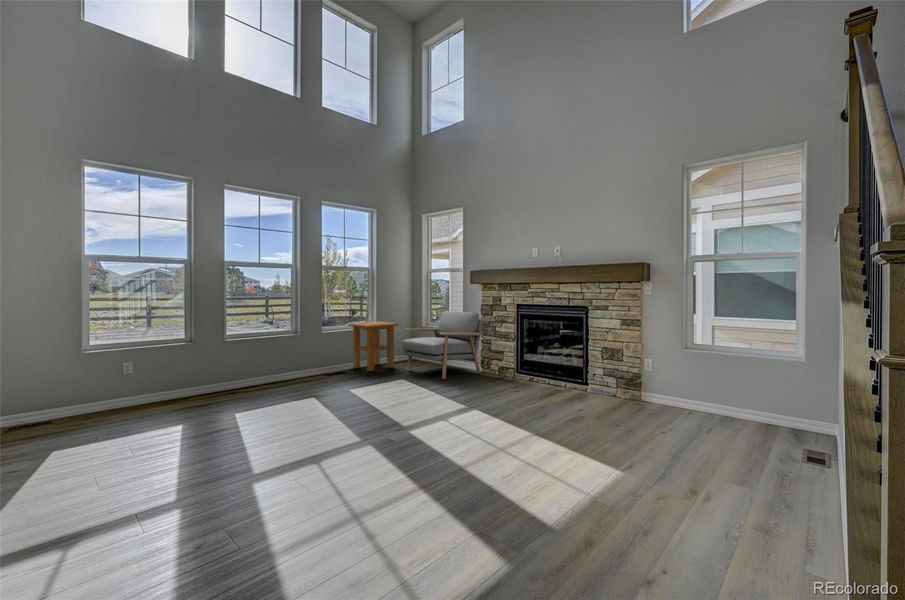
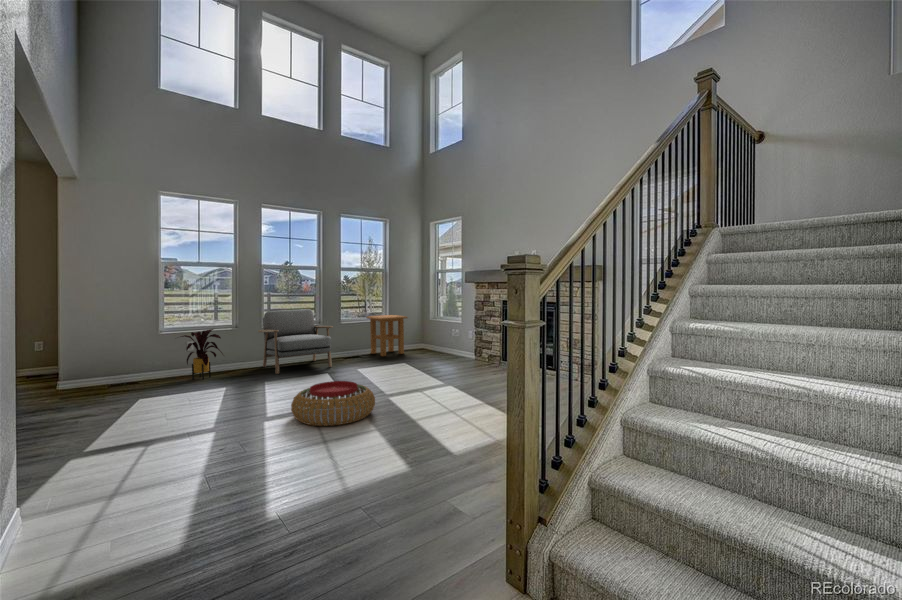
armchair: present [402,311,483,379] -> present [258,309,333,374]
house plant: none [99,342,172,412] -> present [180,329,223,379]
pouf: none [289,415,406,486] -> present [291,381,375,426]

